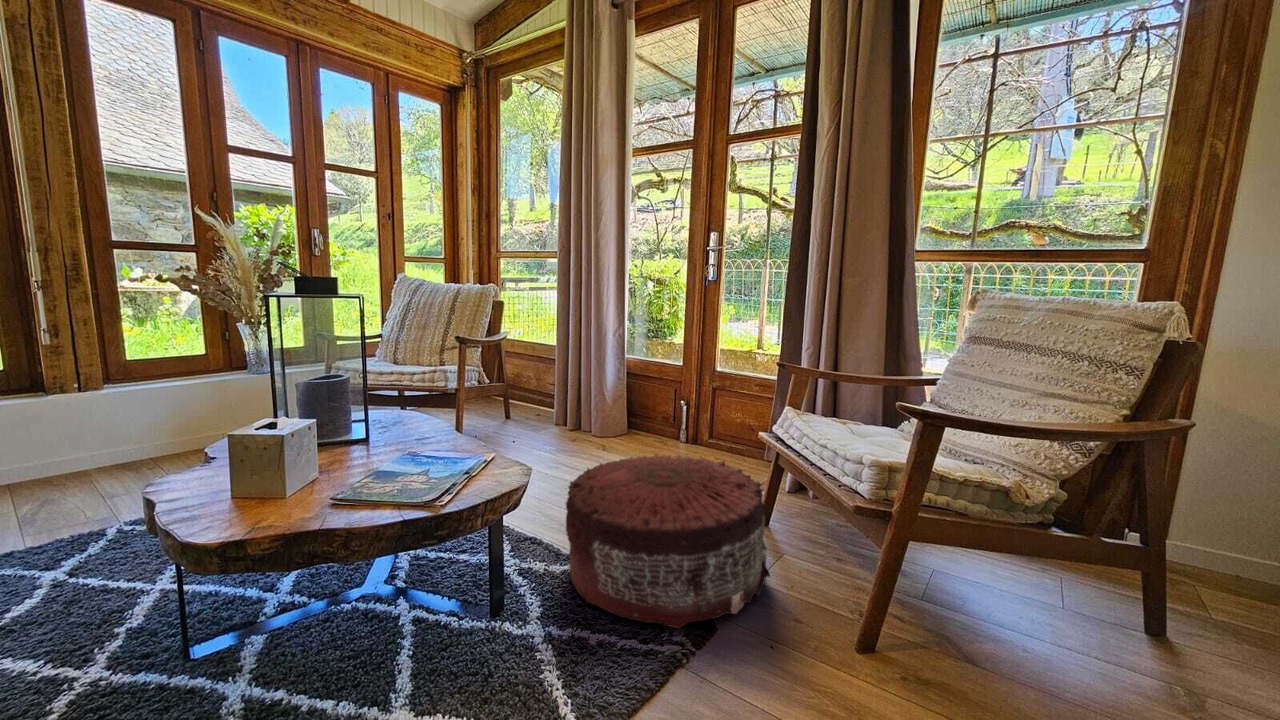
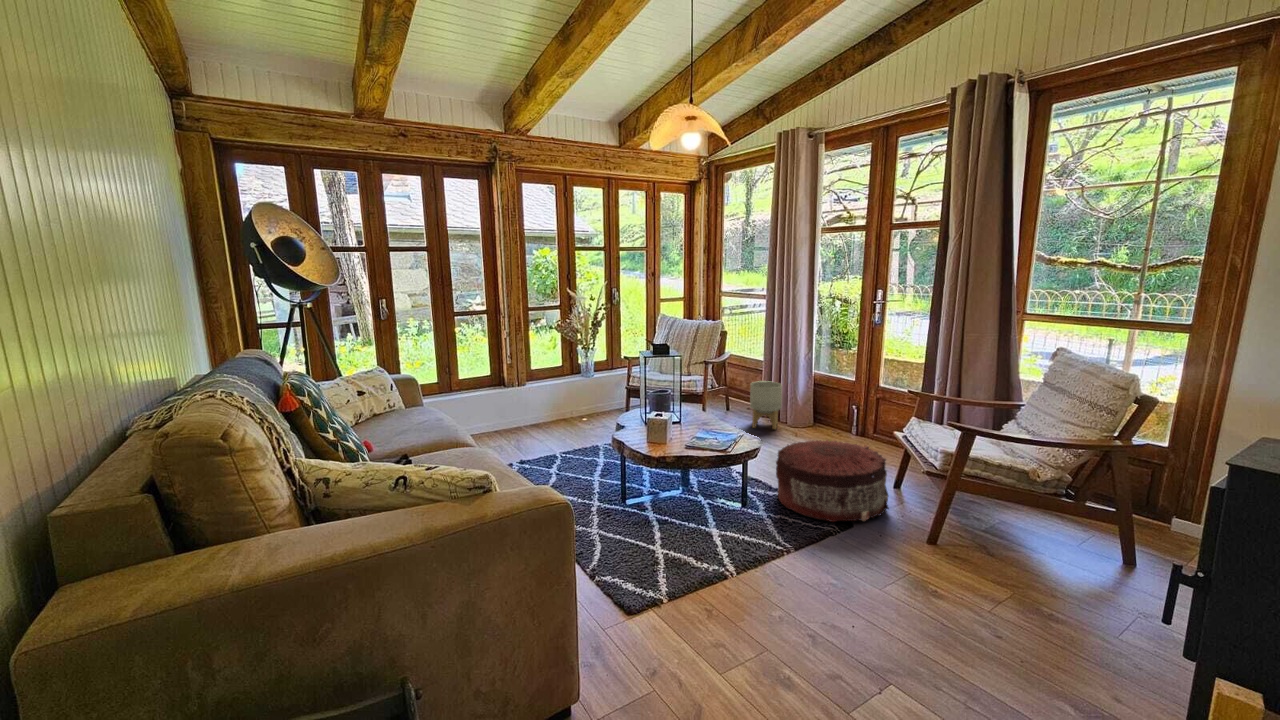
planter: none [535,371,582,442] -> present [750,381,782,429]

